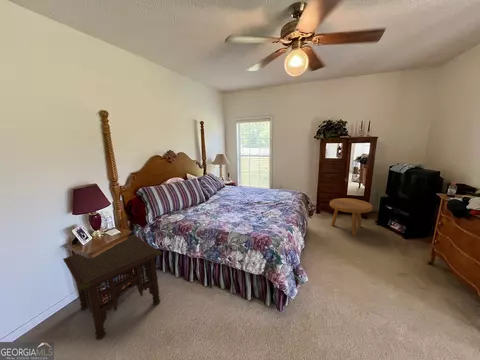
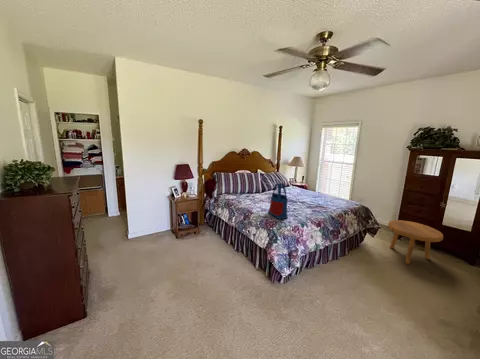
tote bag: none [245,185,274,231] -> present [268,183,288,219]
side table: present [63,235,163,339] -> none [163,201,210,250]

